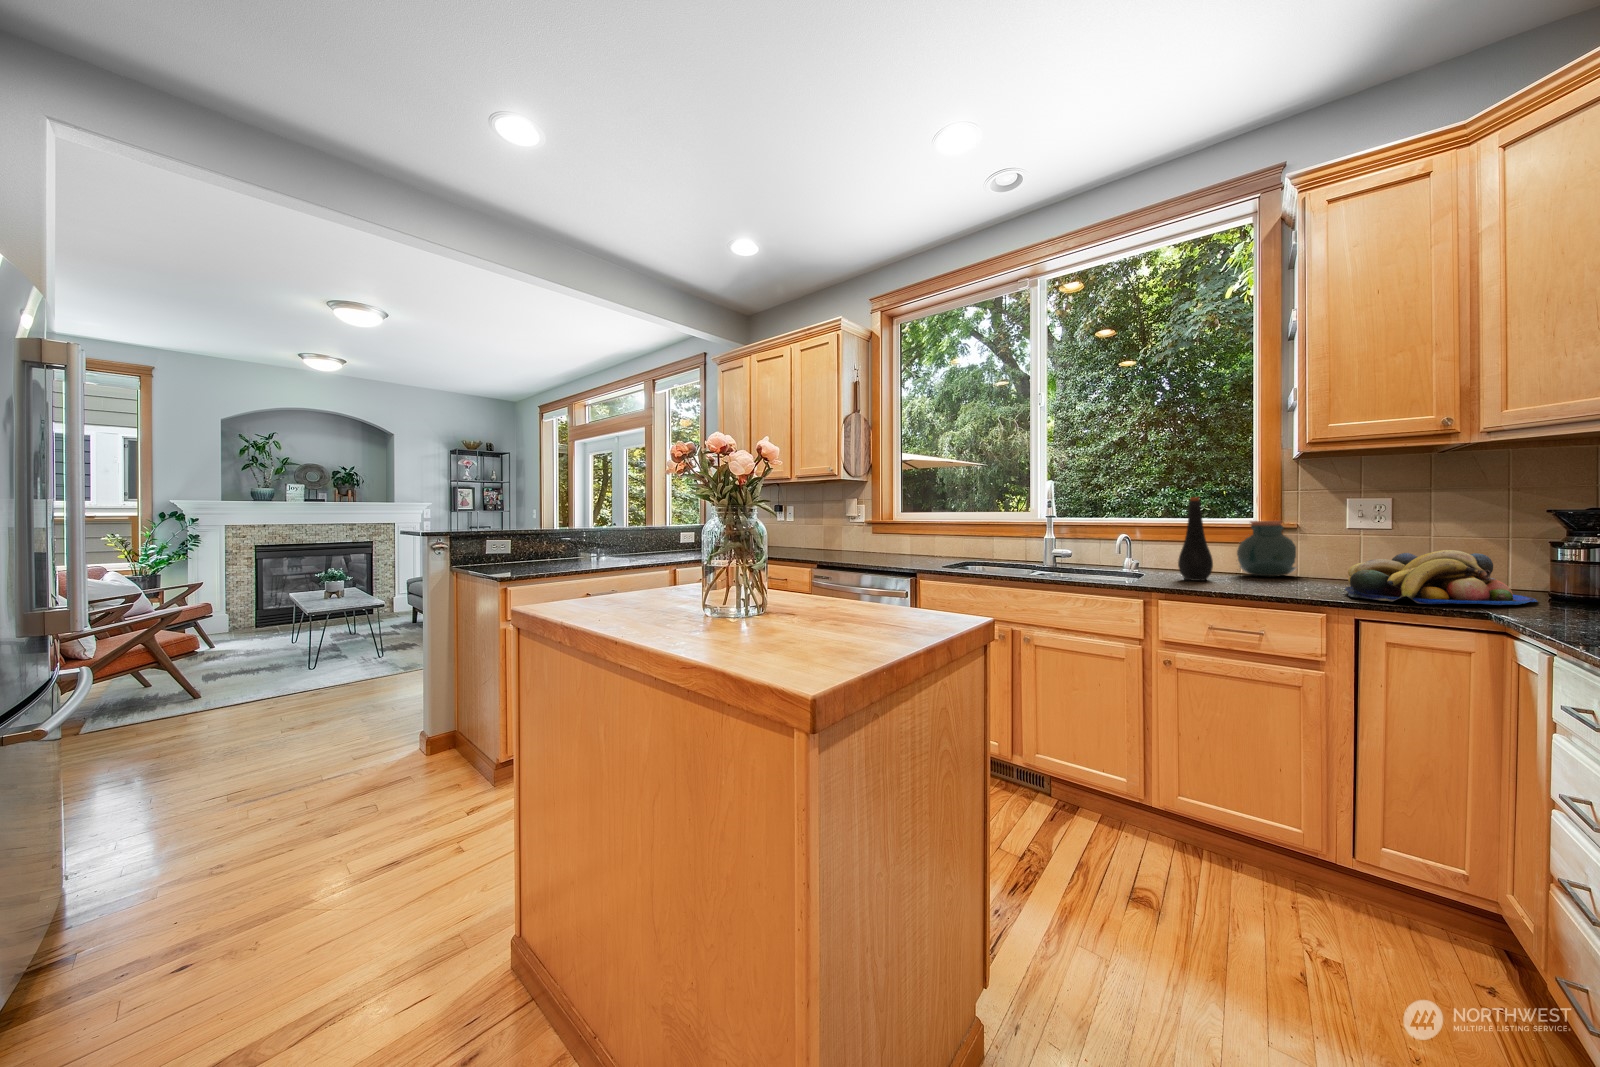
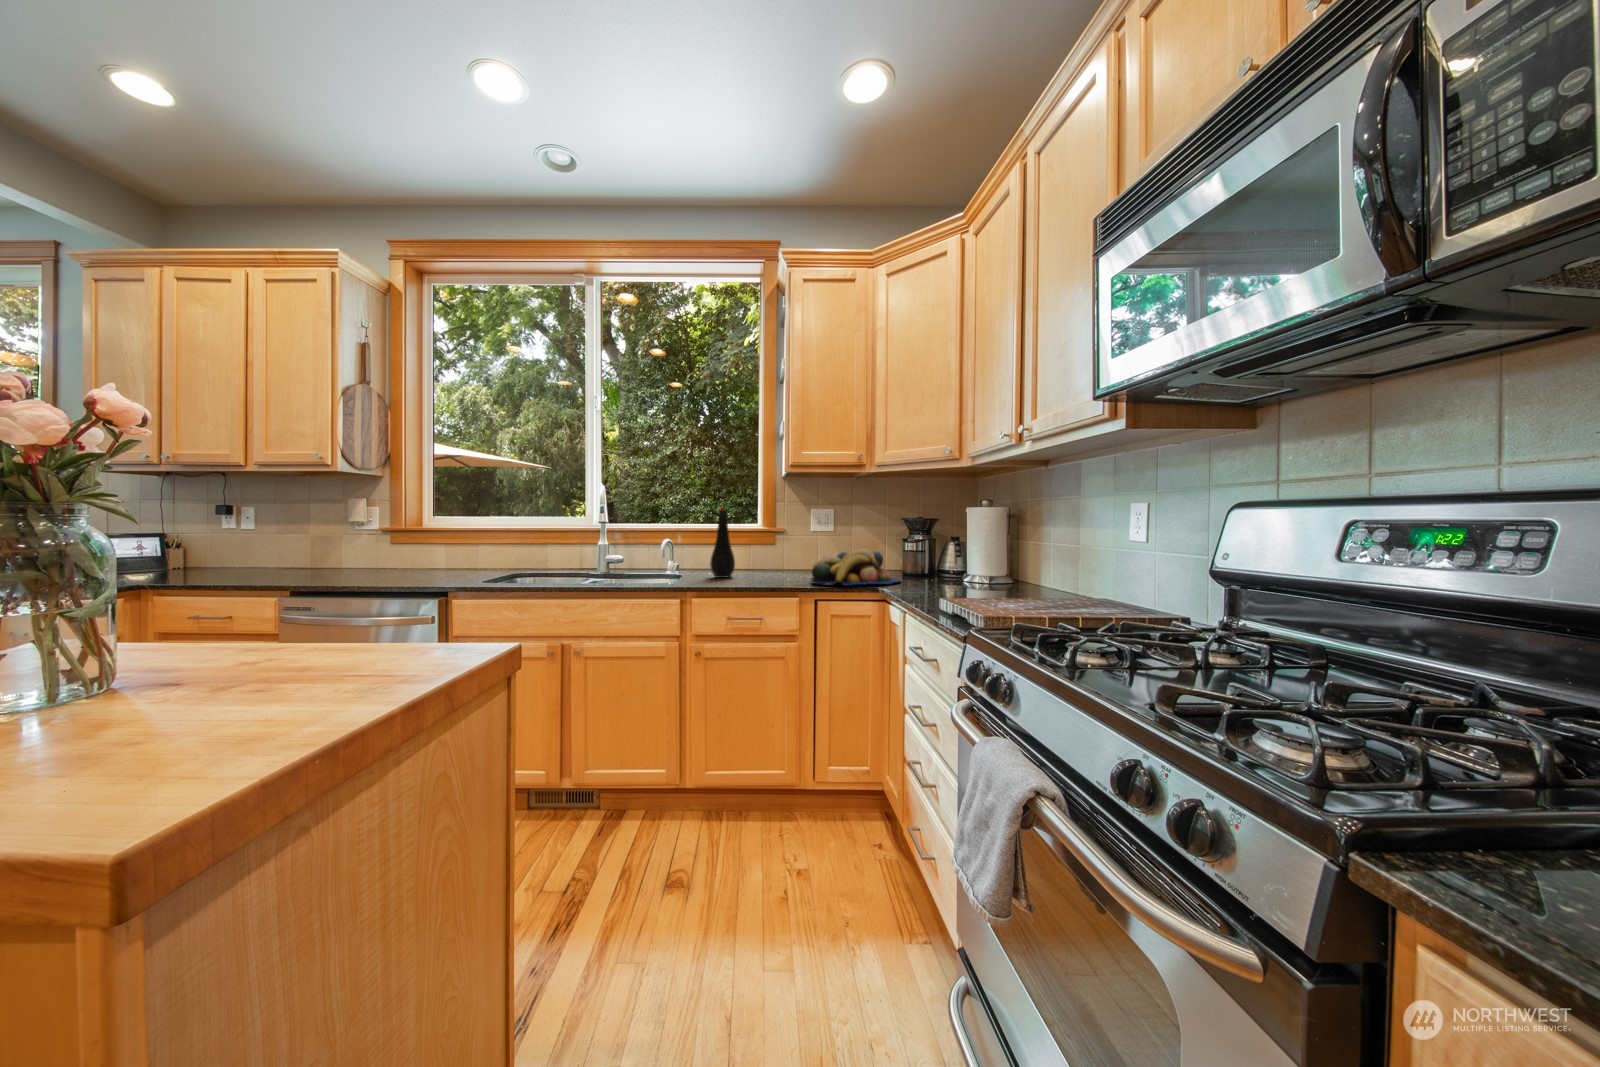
jar: present [1237,521,1296,577] -> none [753,529,793,573]

